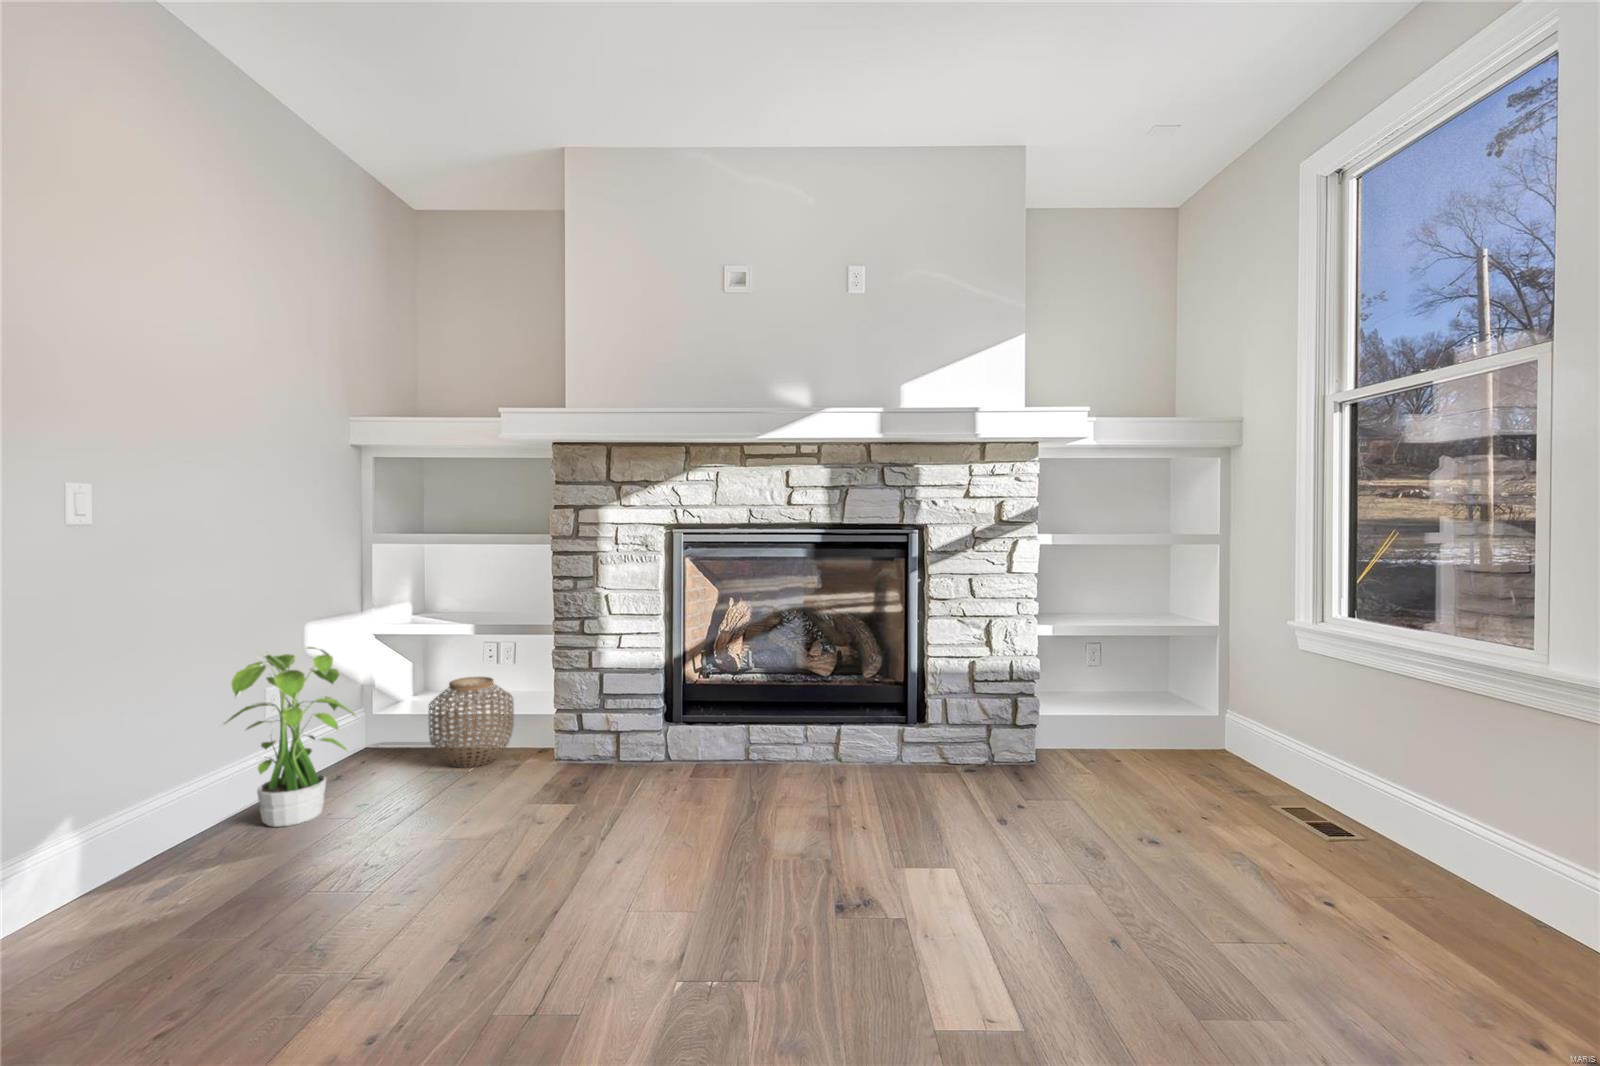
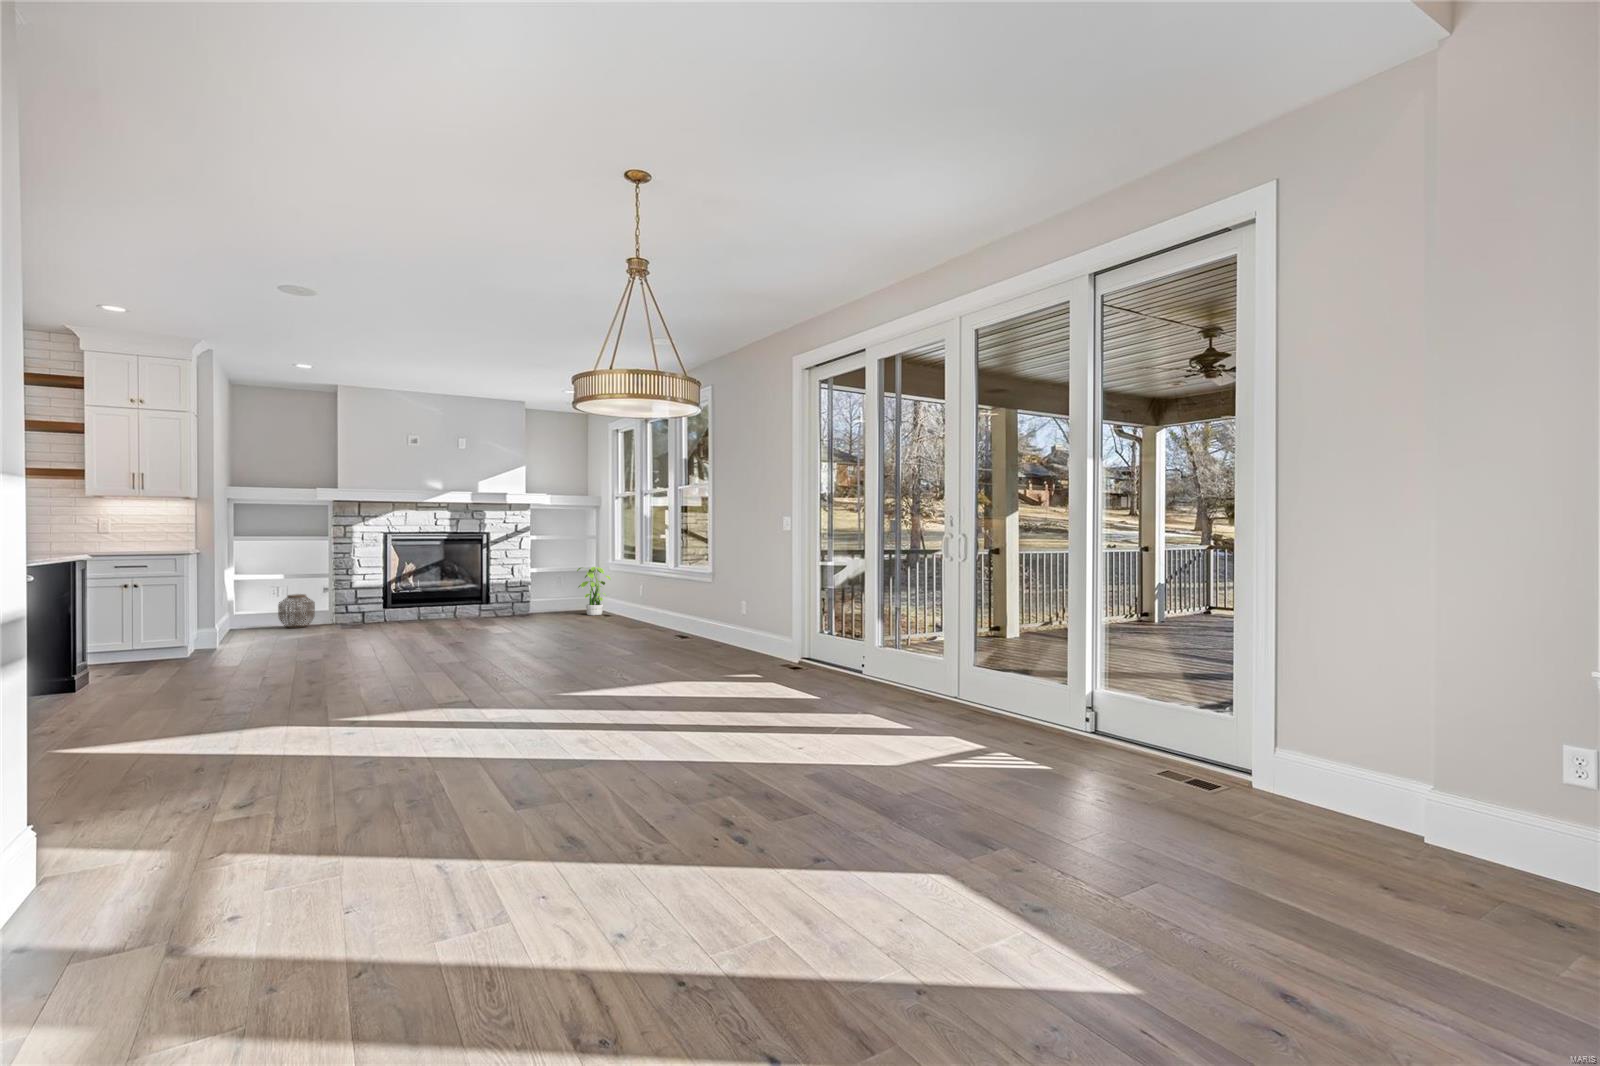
potted plant: present [220,647,357,827] -> present [577,567,611,615]

